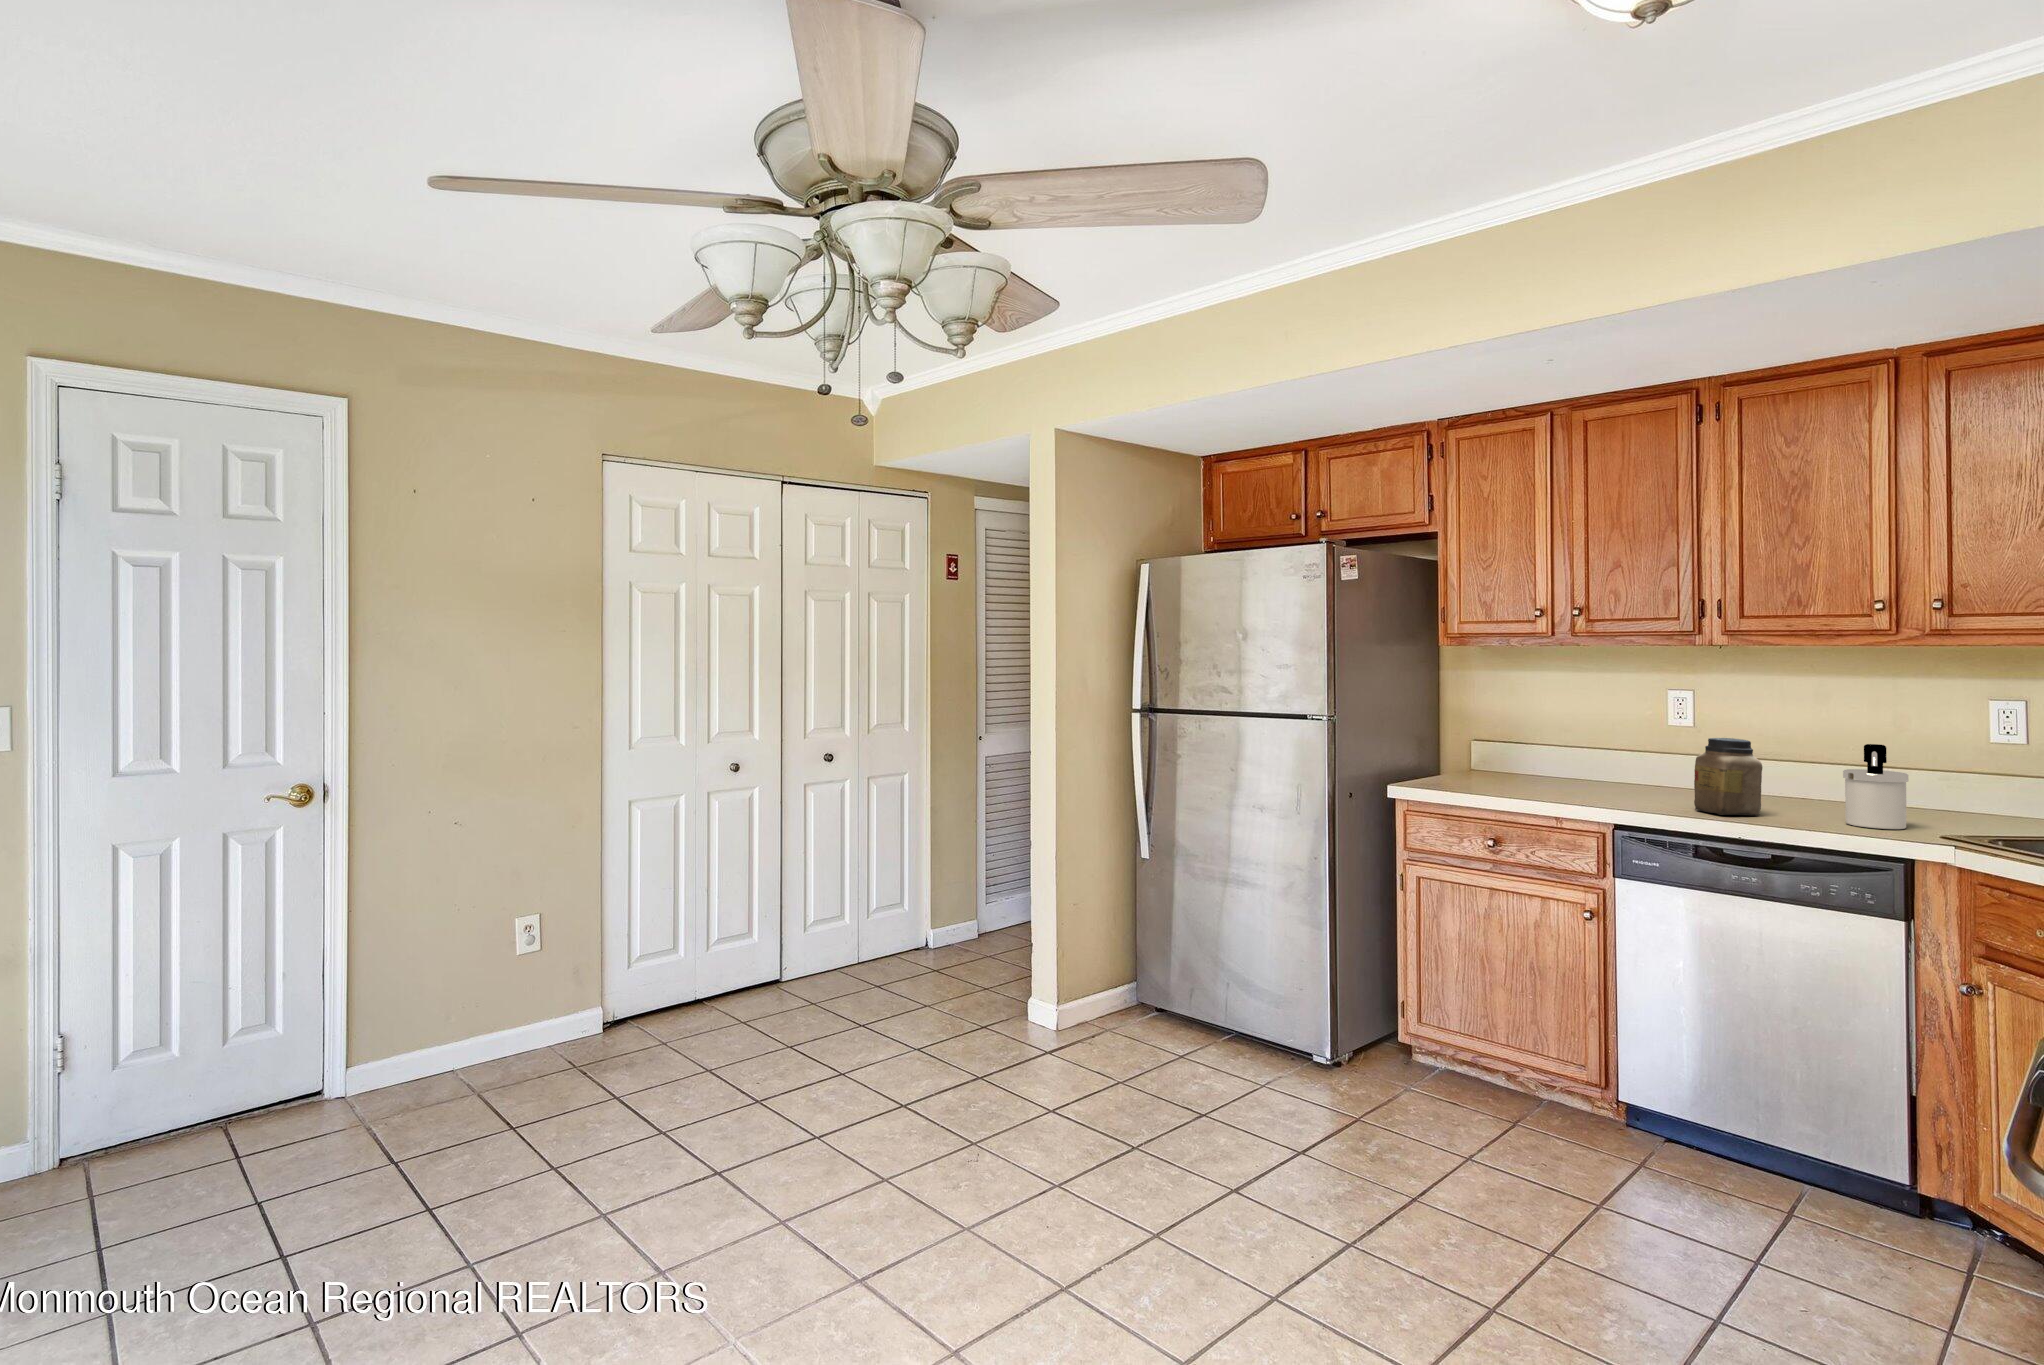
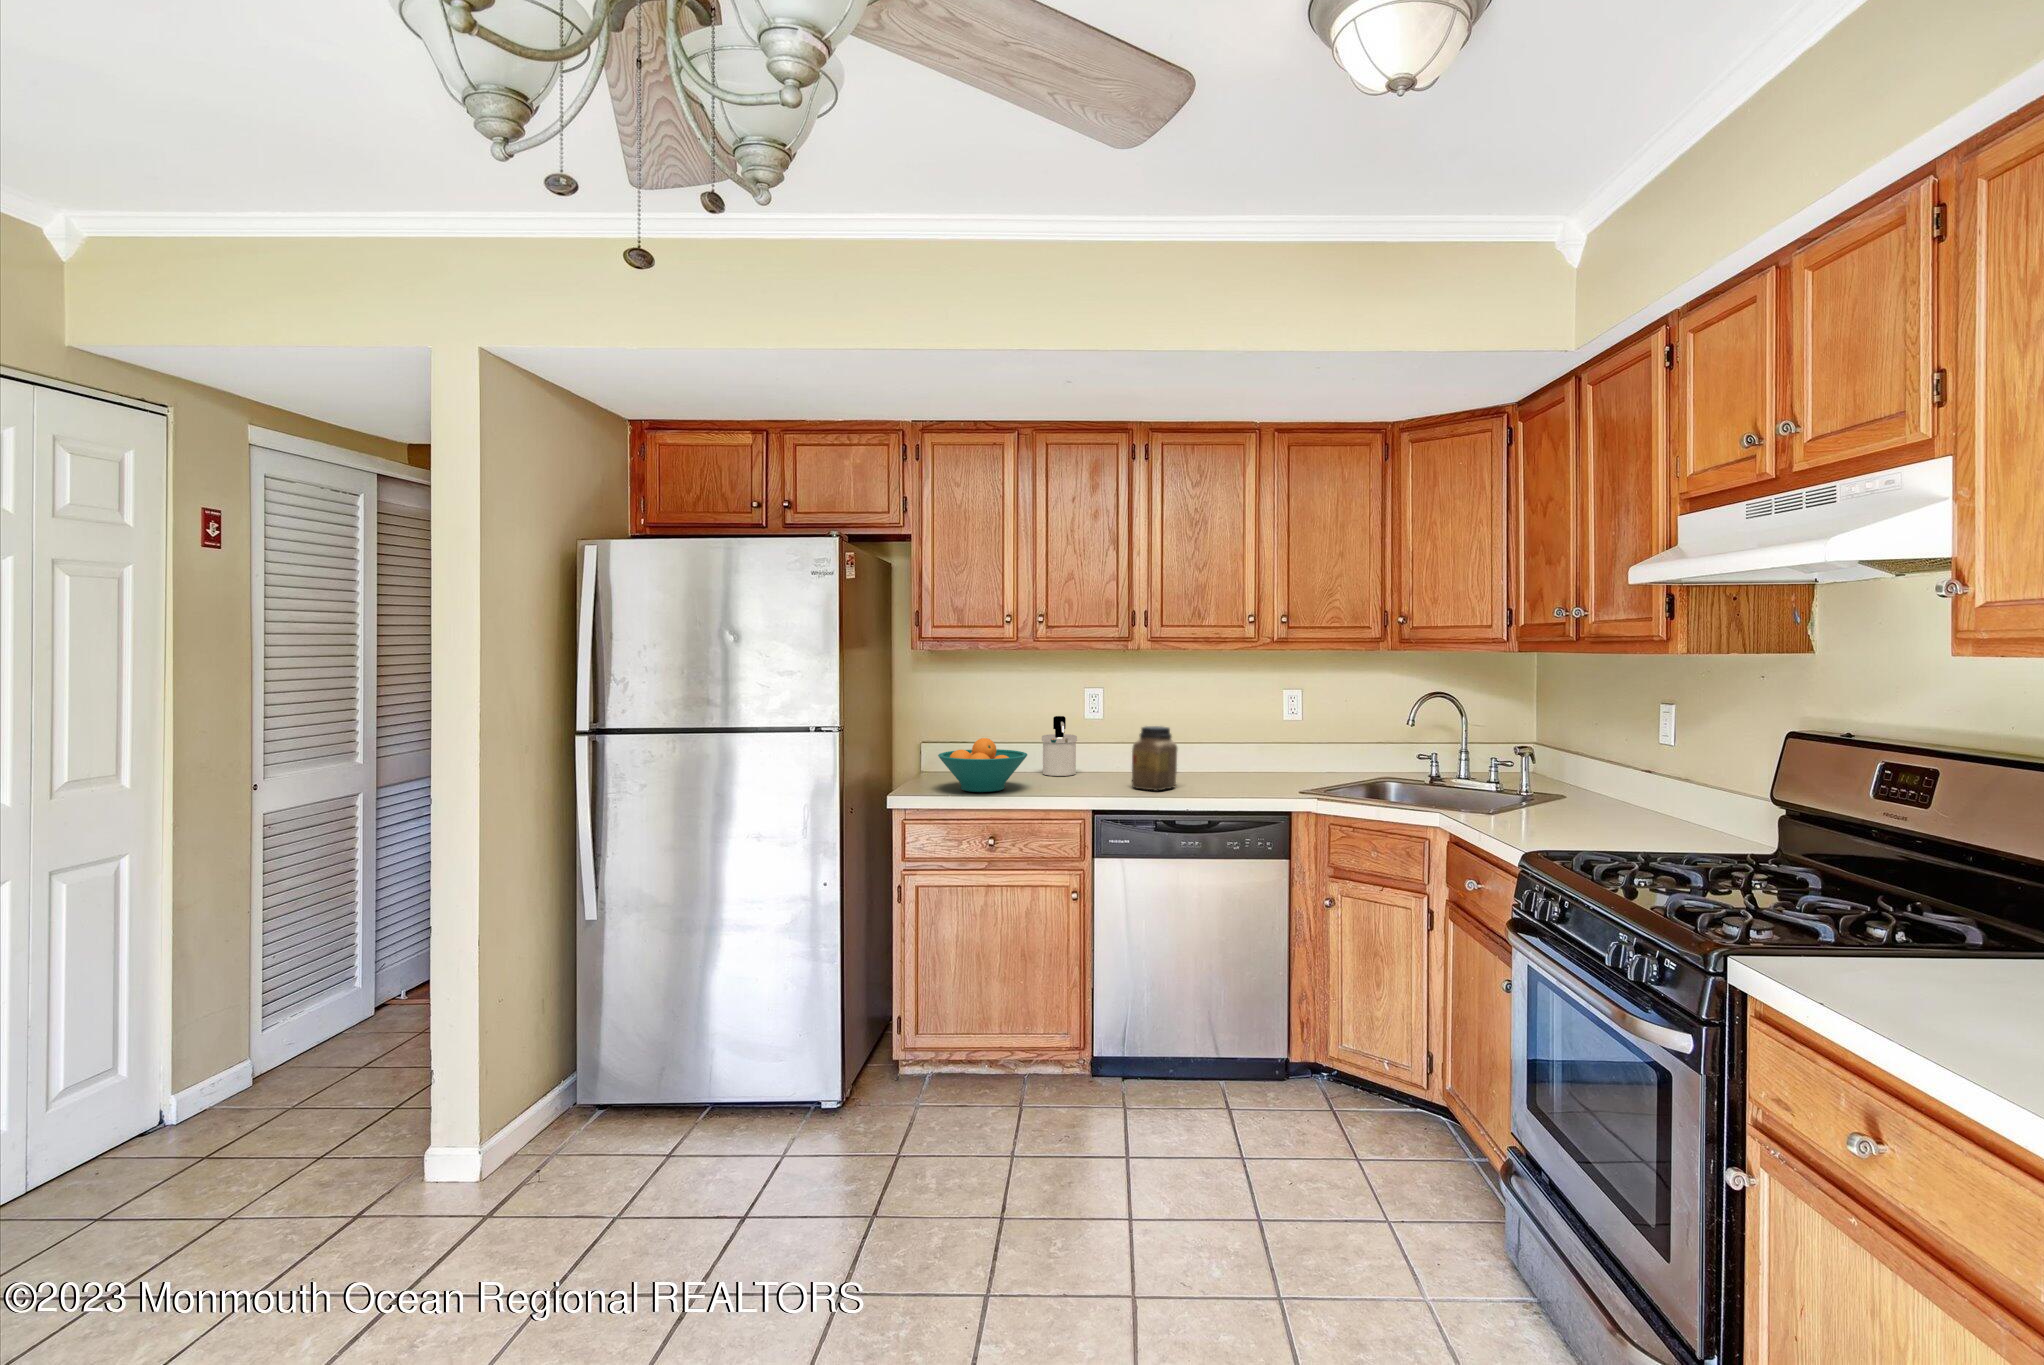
fruit bowl: none [1454,738,1559,795] -> present [938,738,1027,792]
soap dispenser: present [1843,744,1909,829] -> present [1042,716,1077,776]

